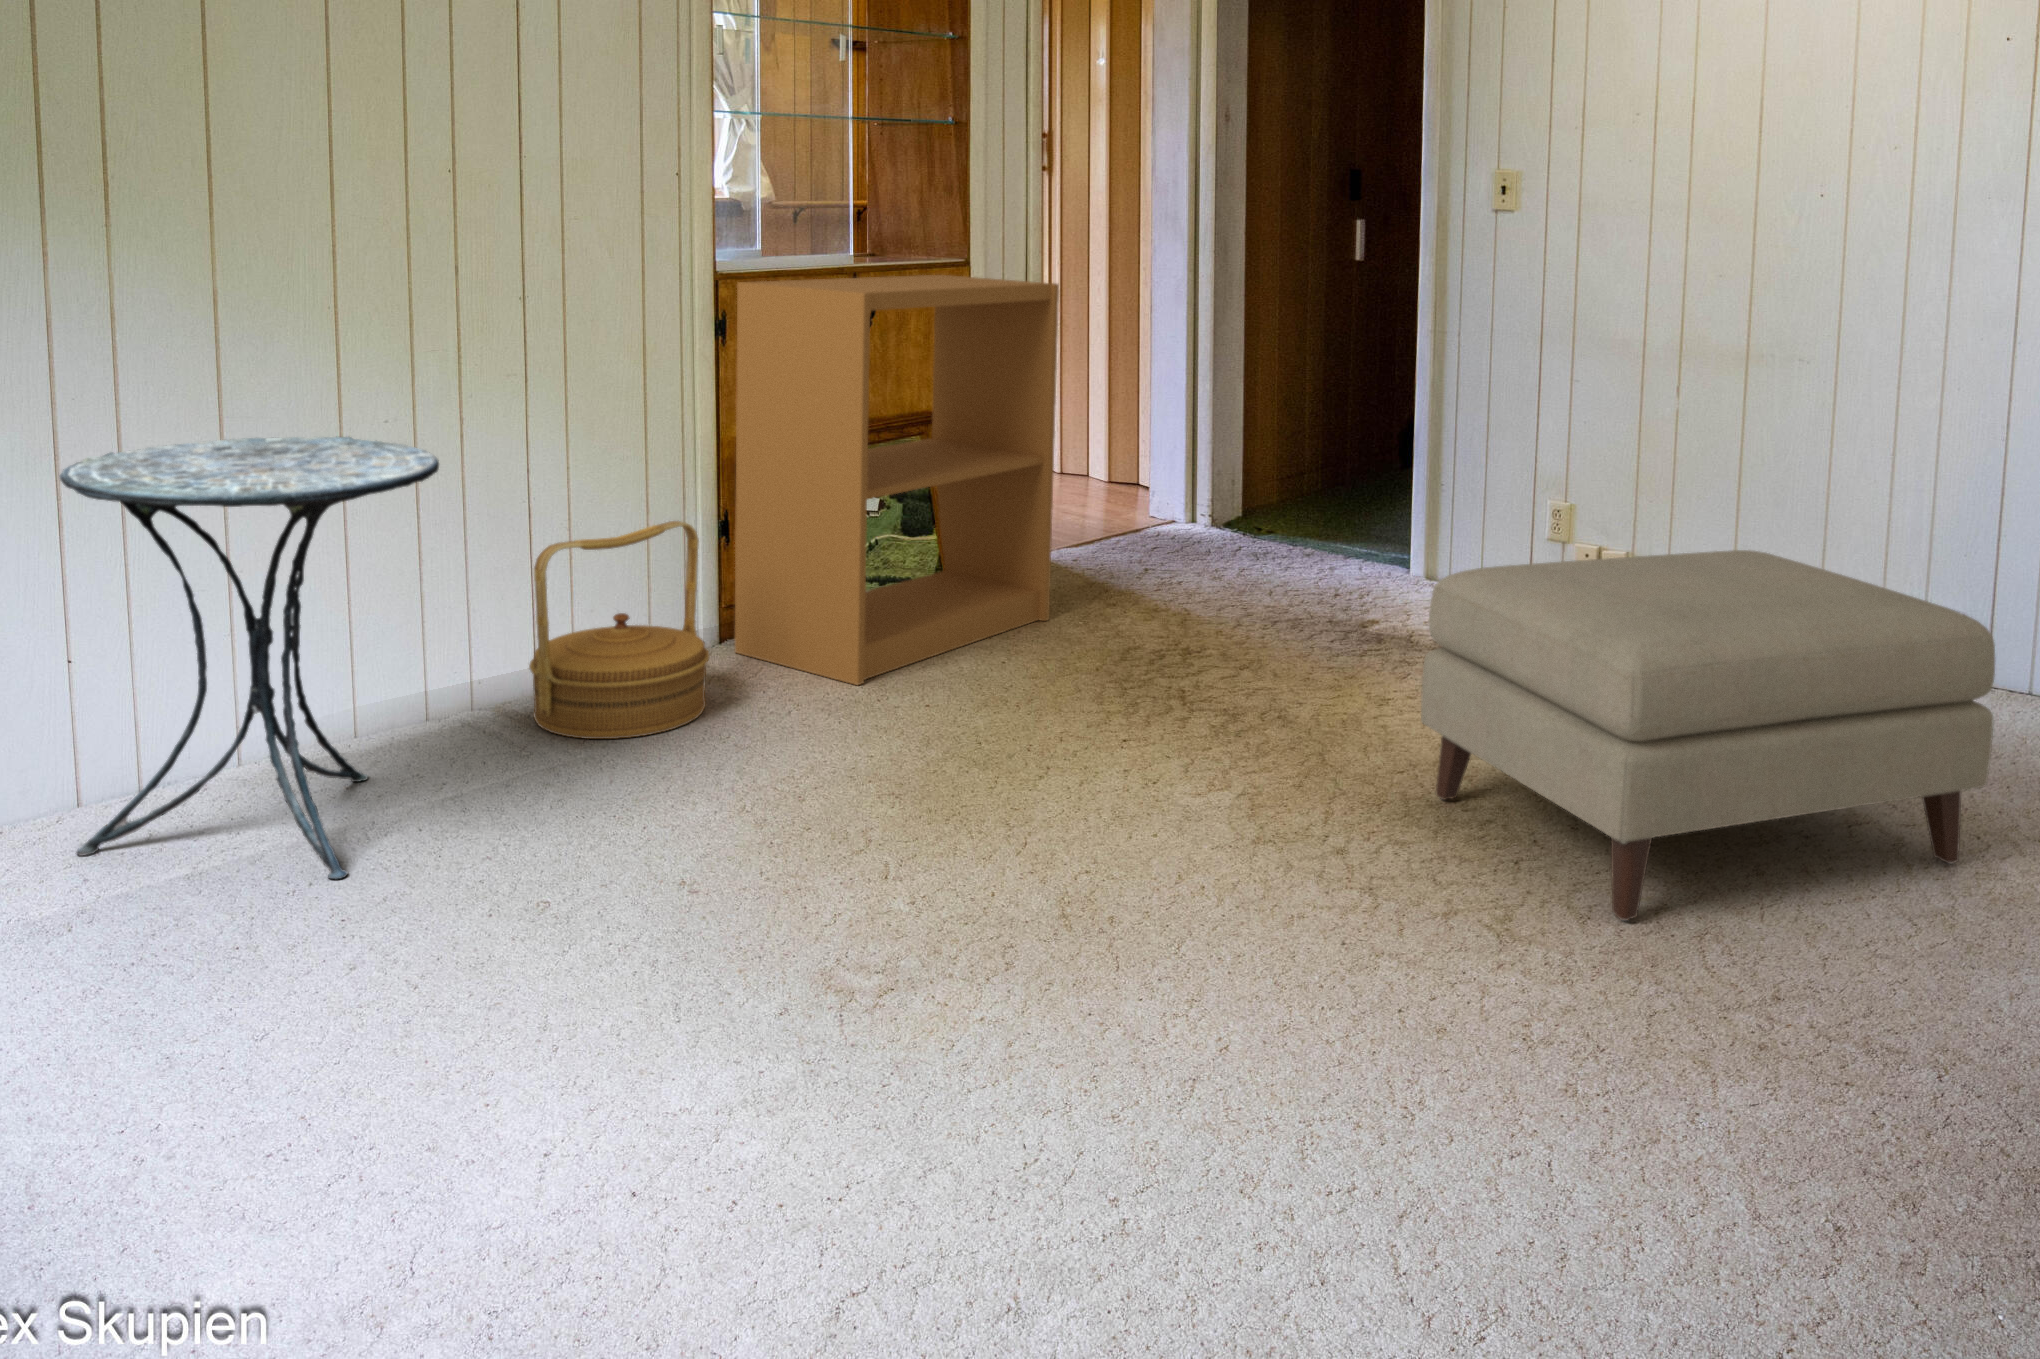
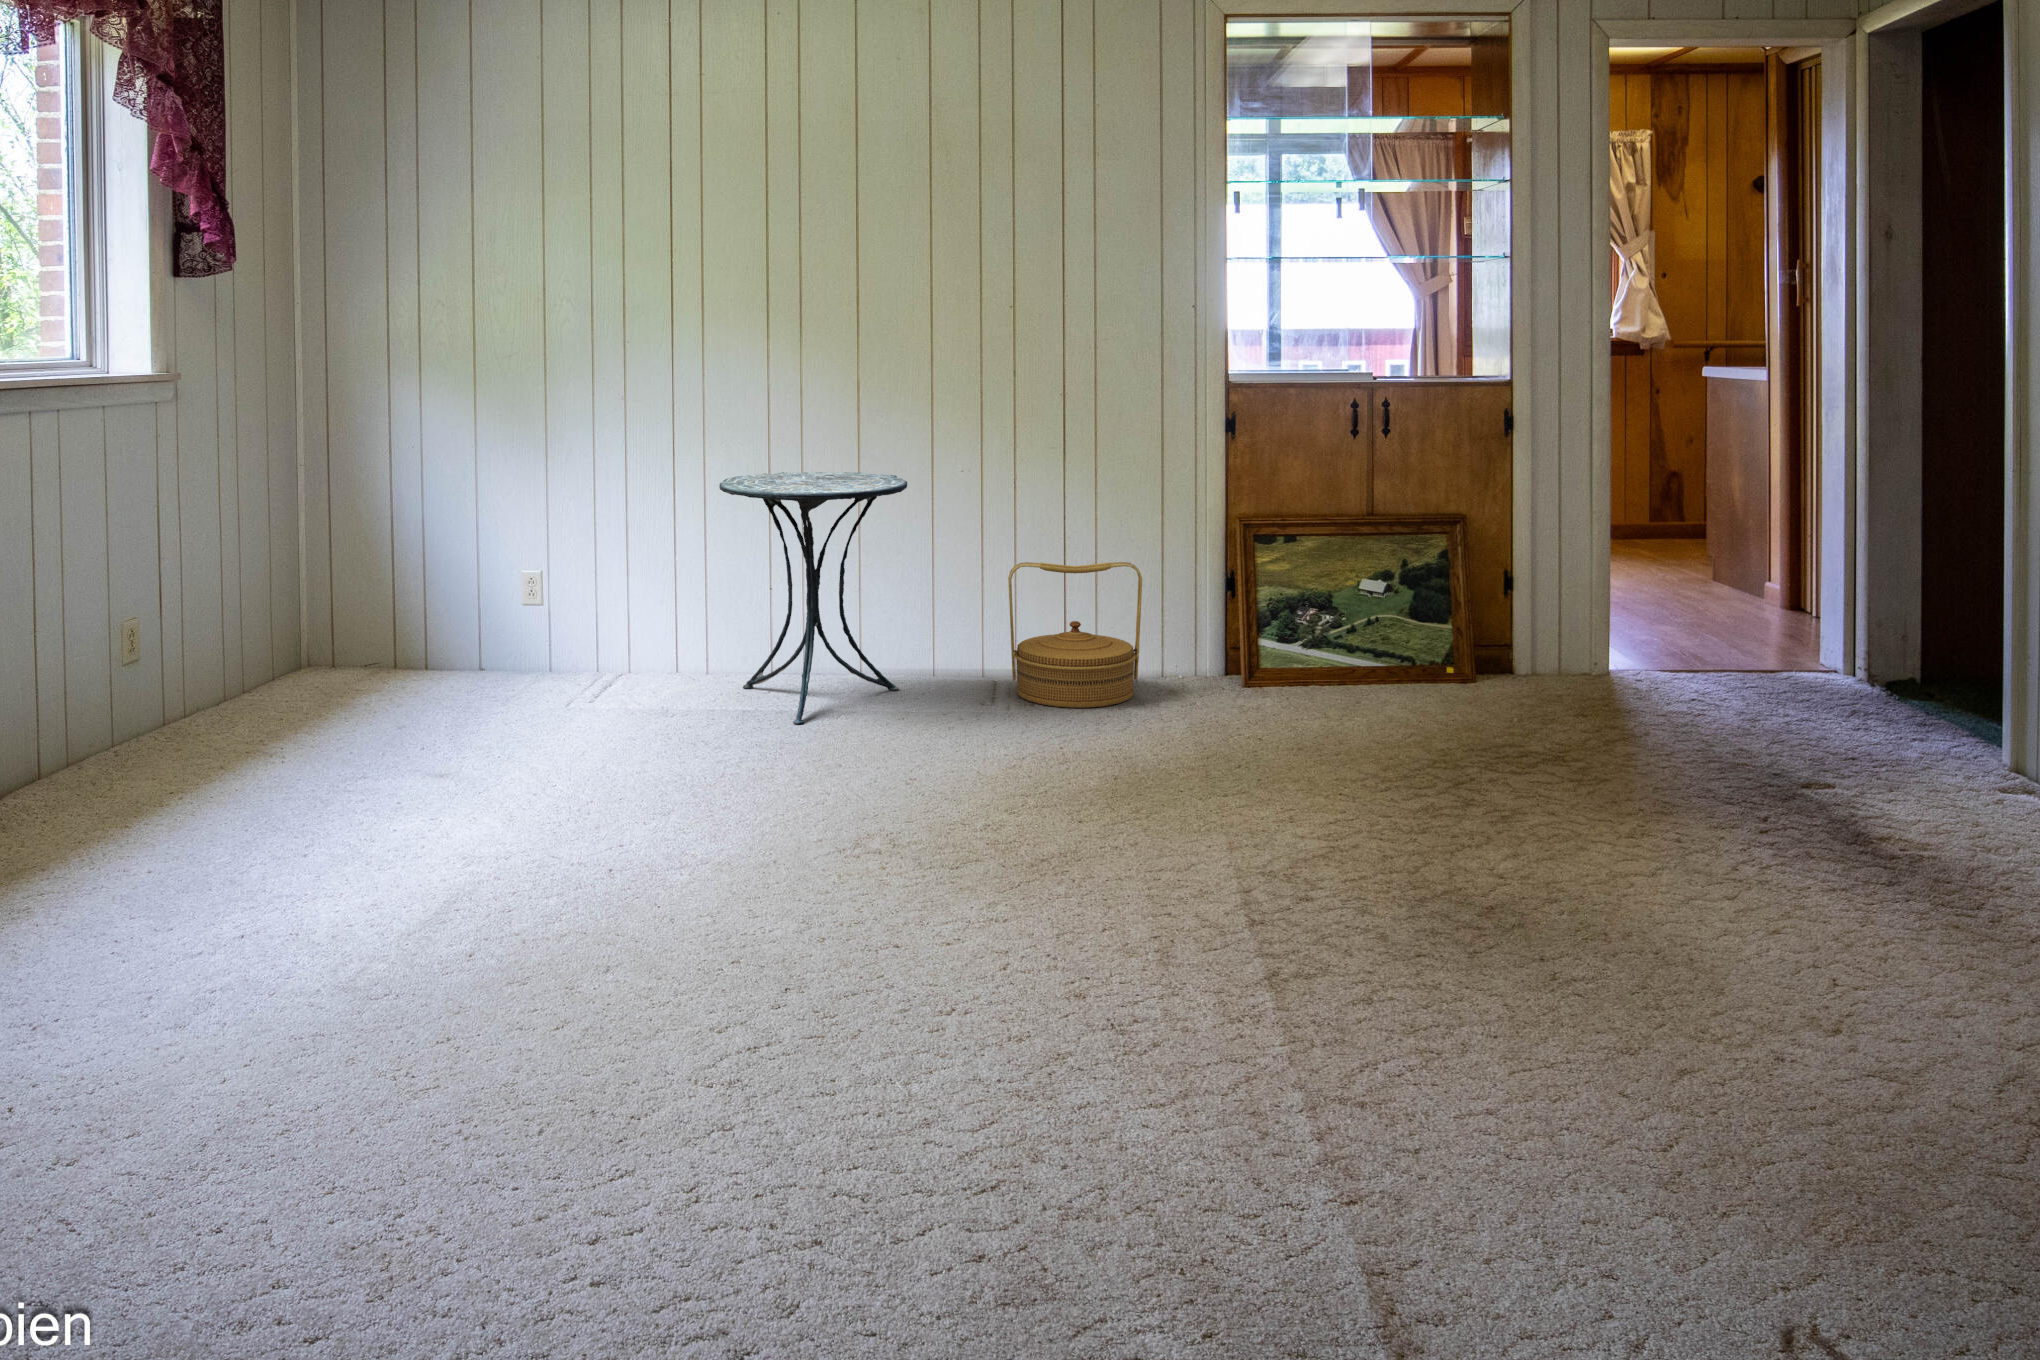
bookshelf: present [734,275,1059,685] -> none [1214,390,1499,715]
ottoman: present [1421,550,1995,921] -> none [1377,668,2014,1167]

